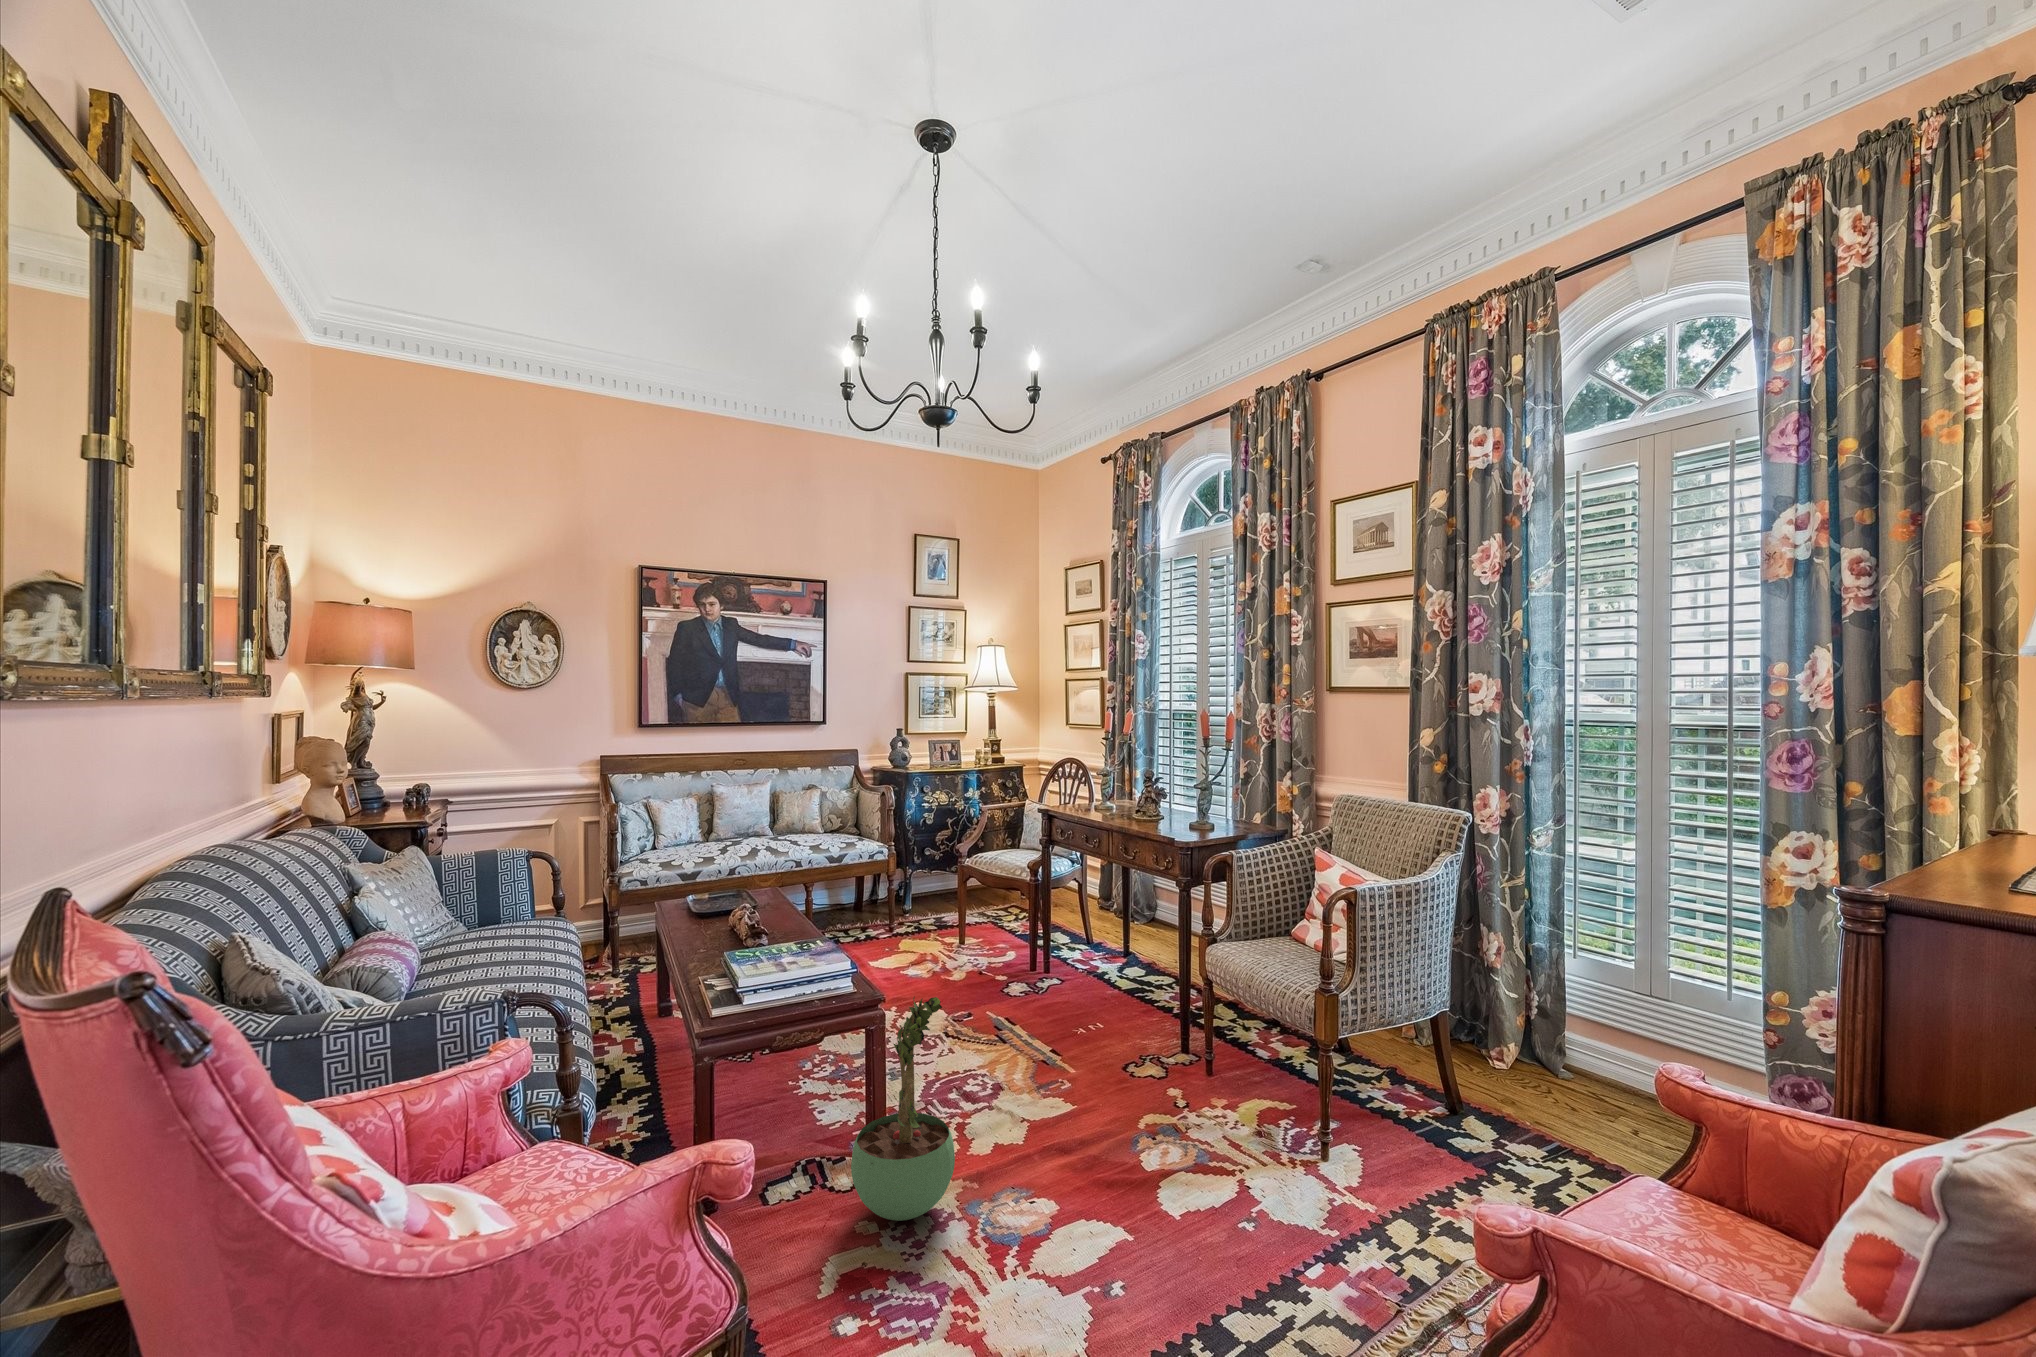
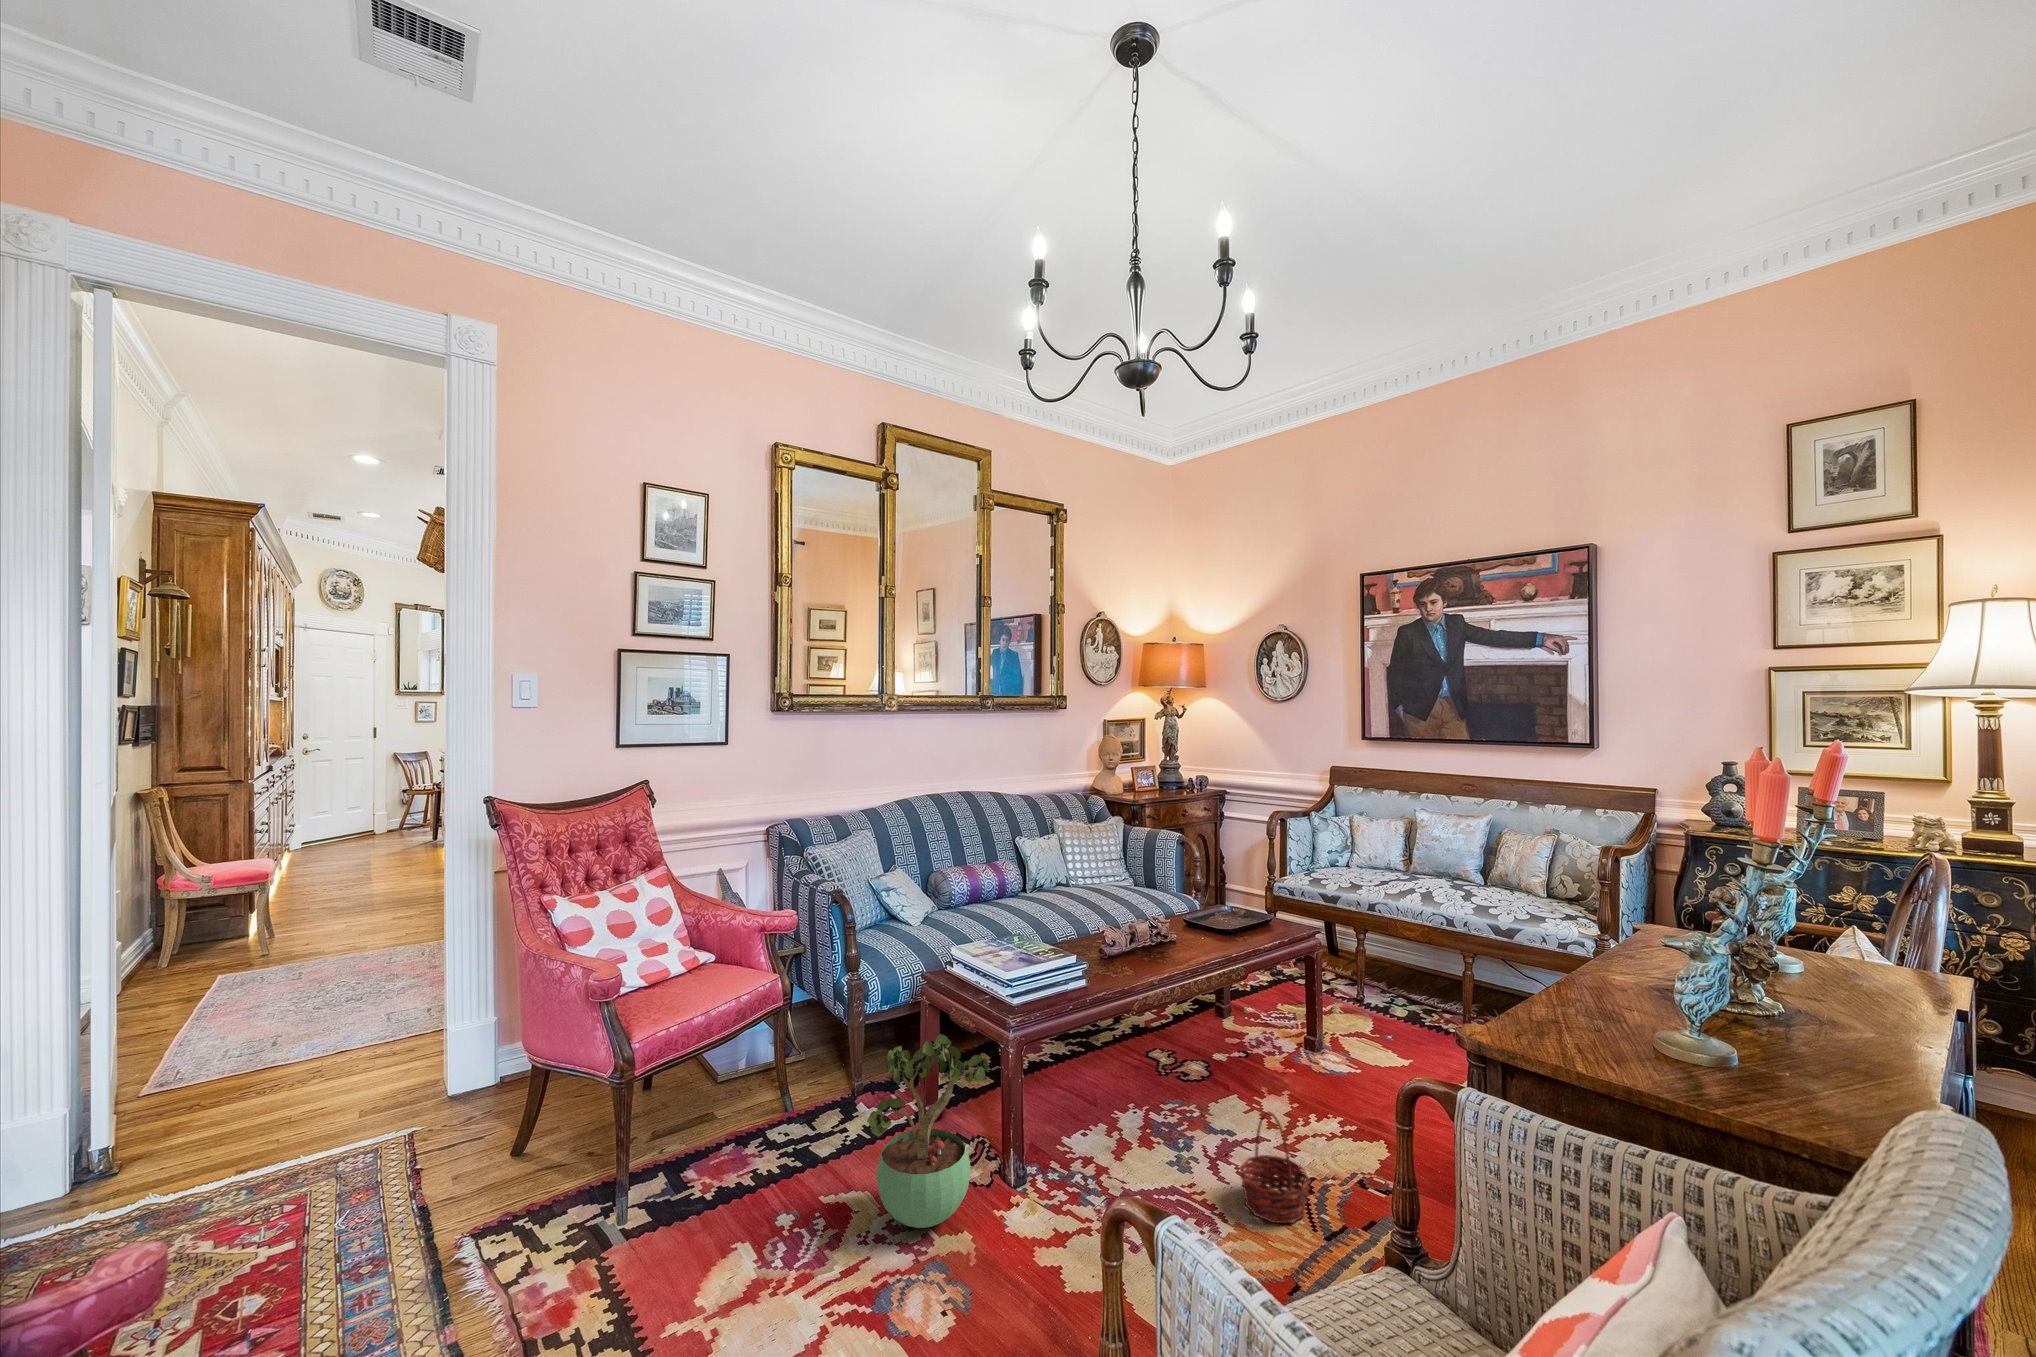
basket: none [954,979,1005,1058] -> present [1240,1112,1310,1223]

